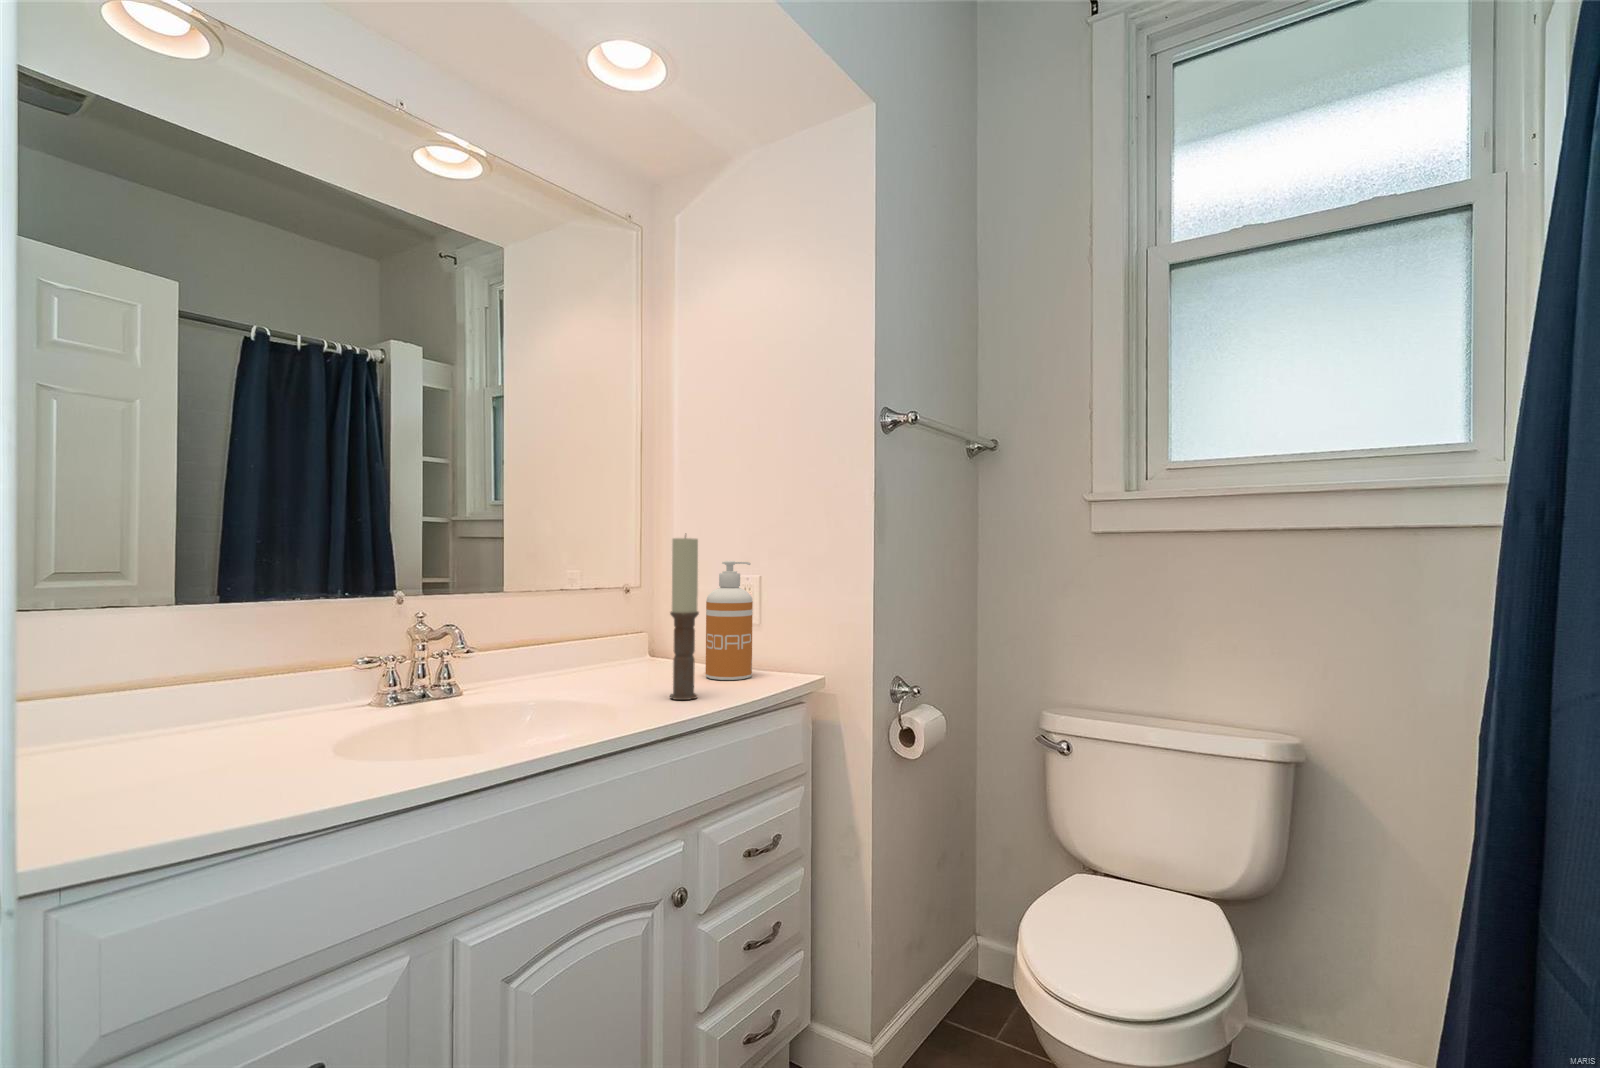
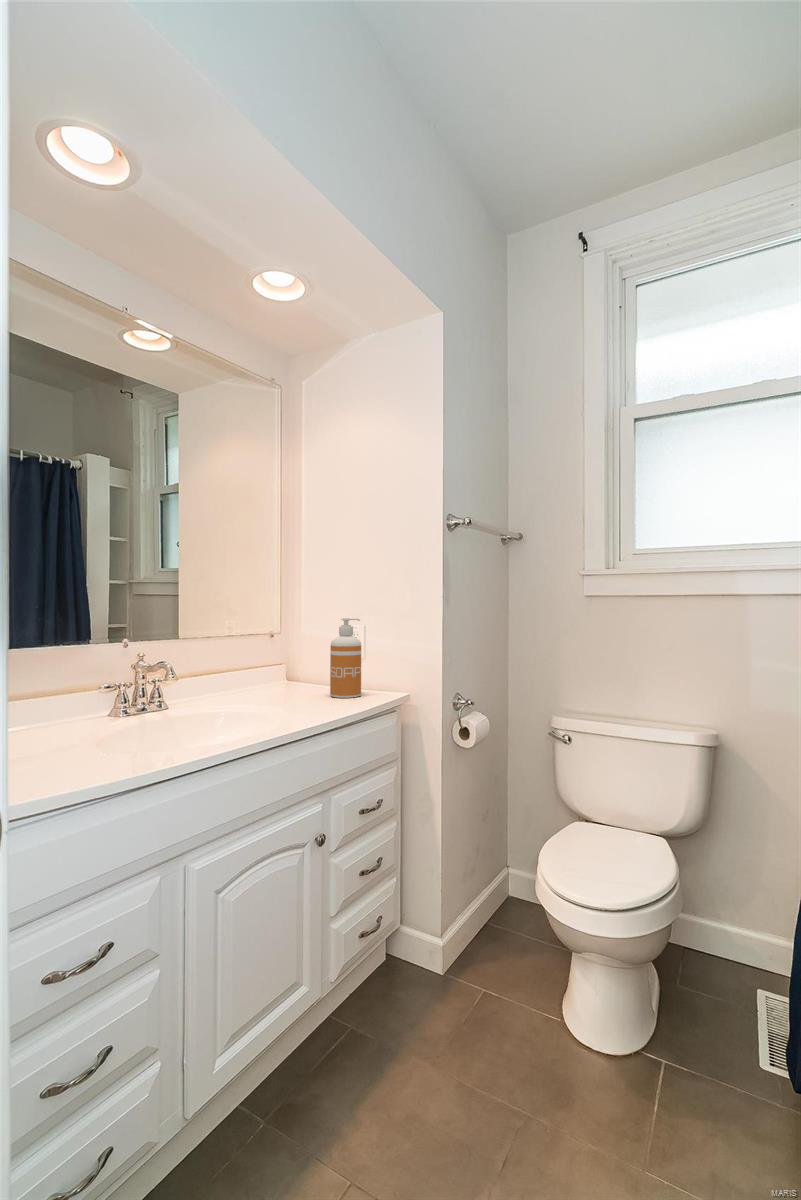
candle: present [670,537,699,700] -> none [310,600,329,711]

